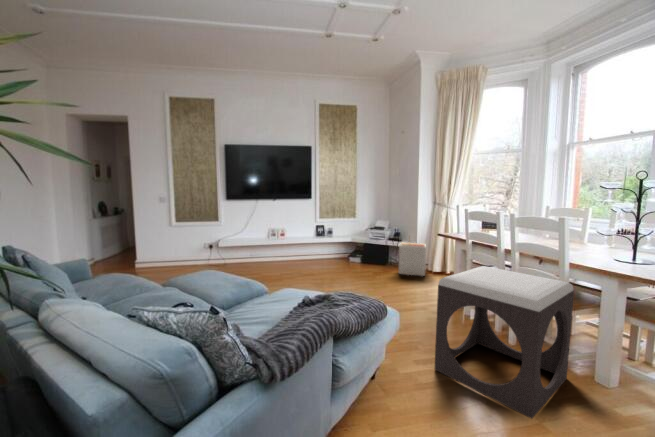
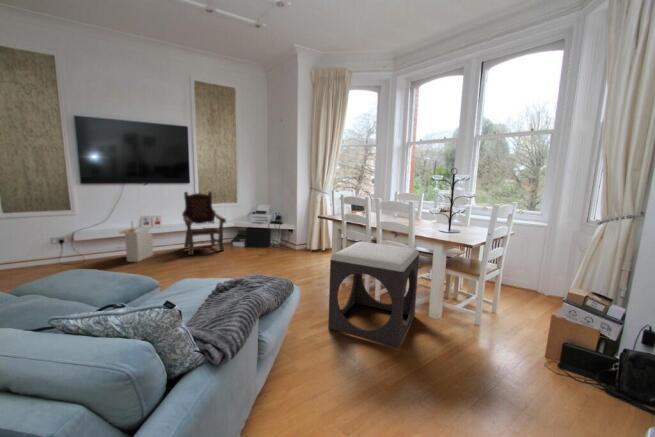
armchair: none [304,206,343,267] -> present [182,192,226,255]
storage bin: present [399,243,426,276] -> present [119,222,153,262]

